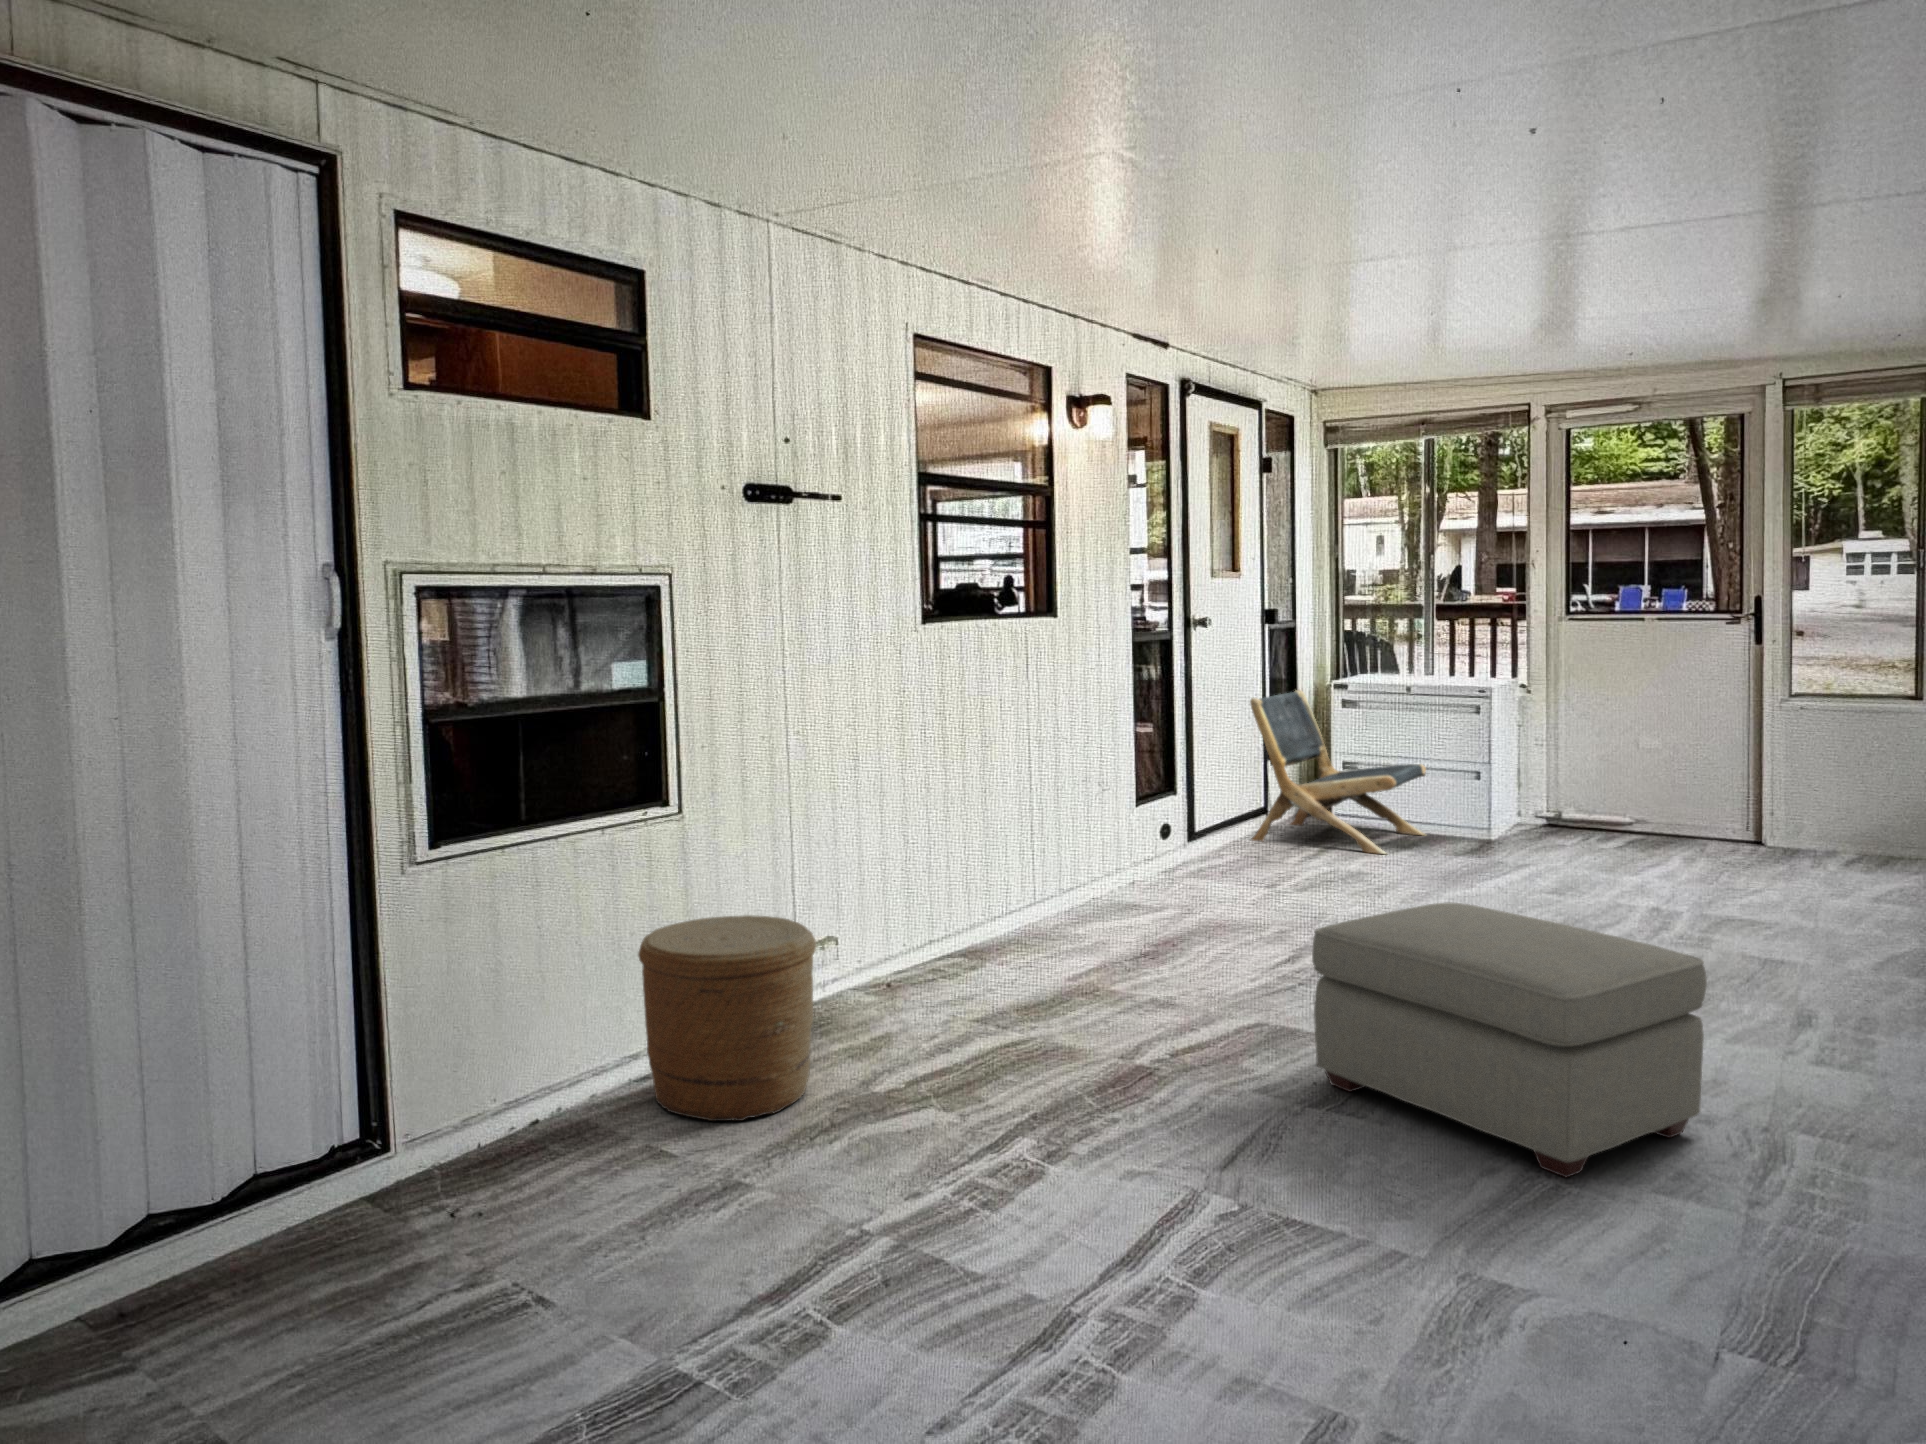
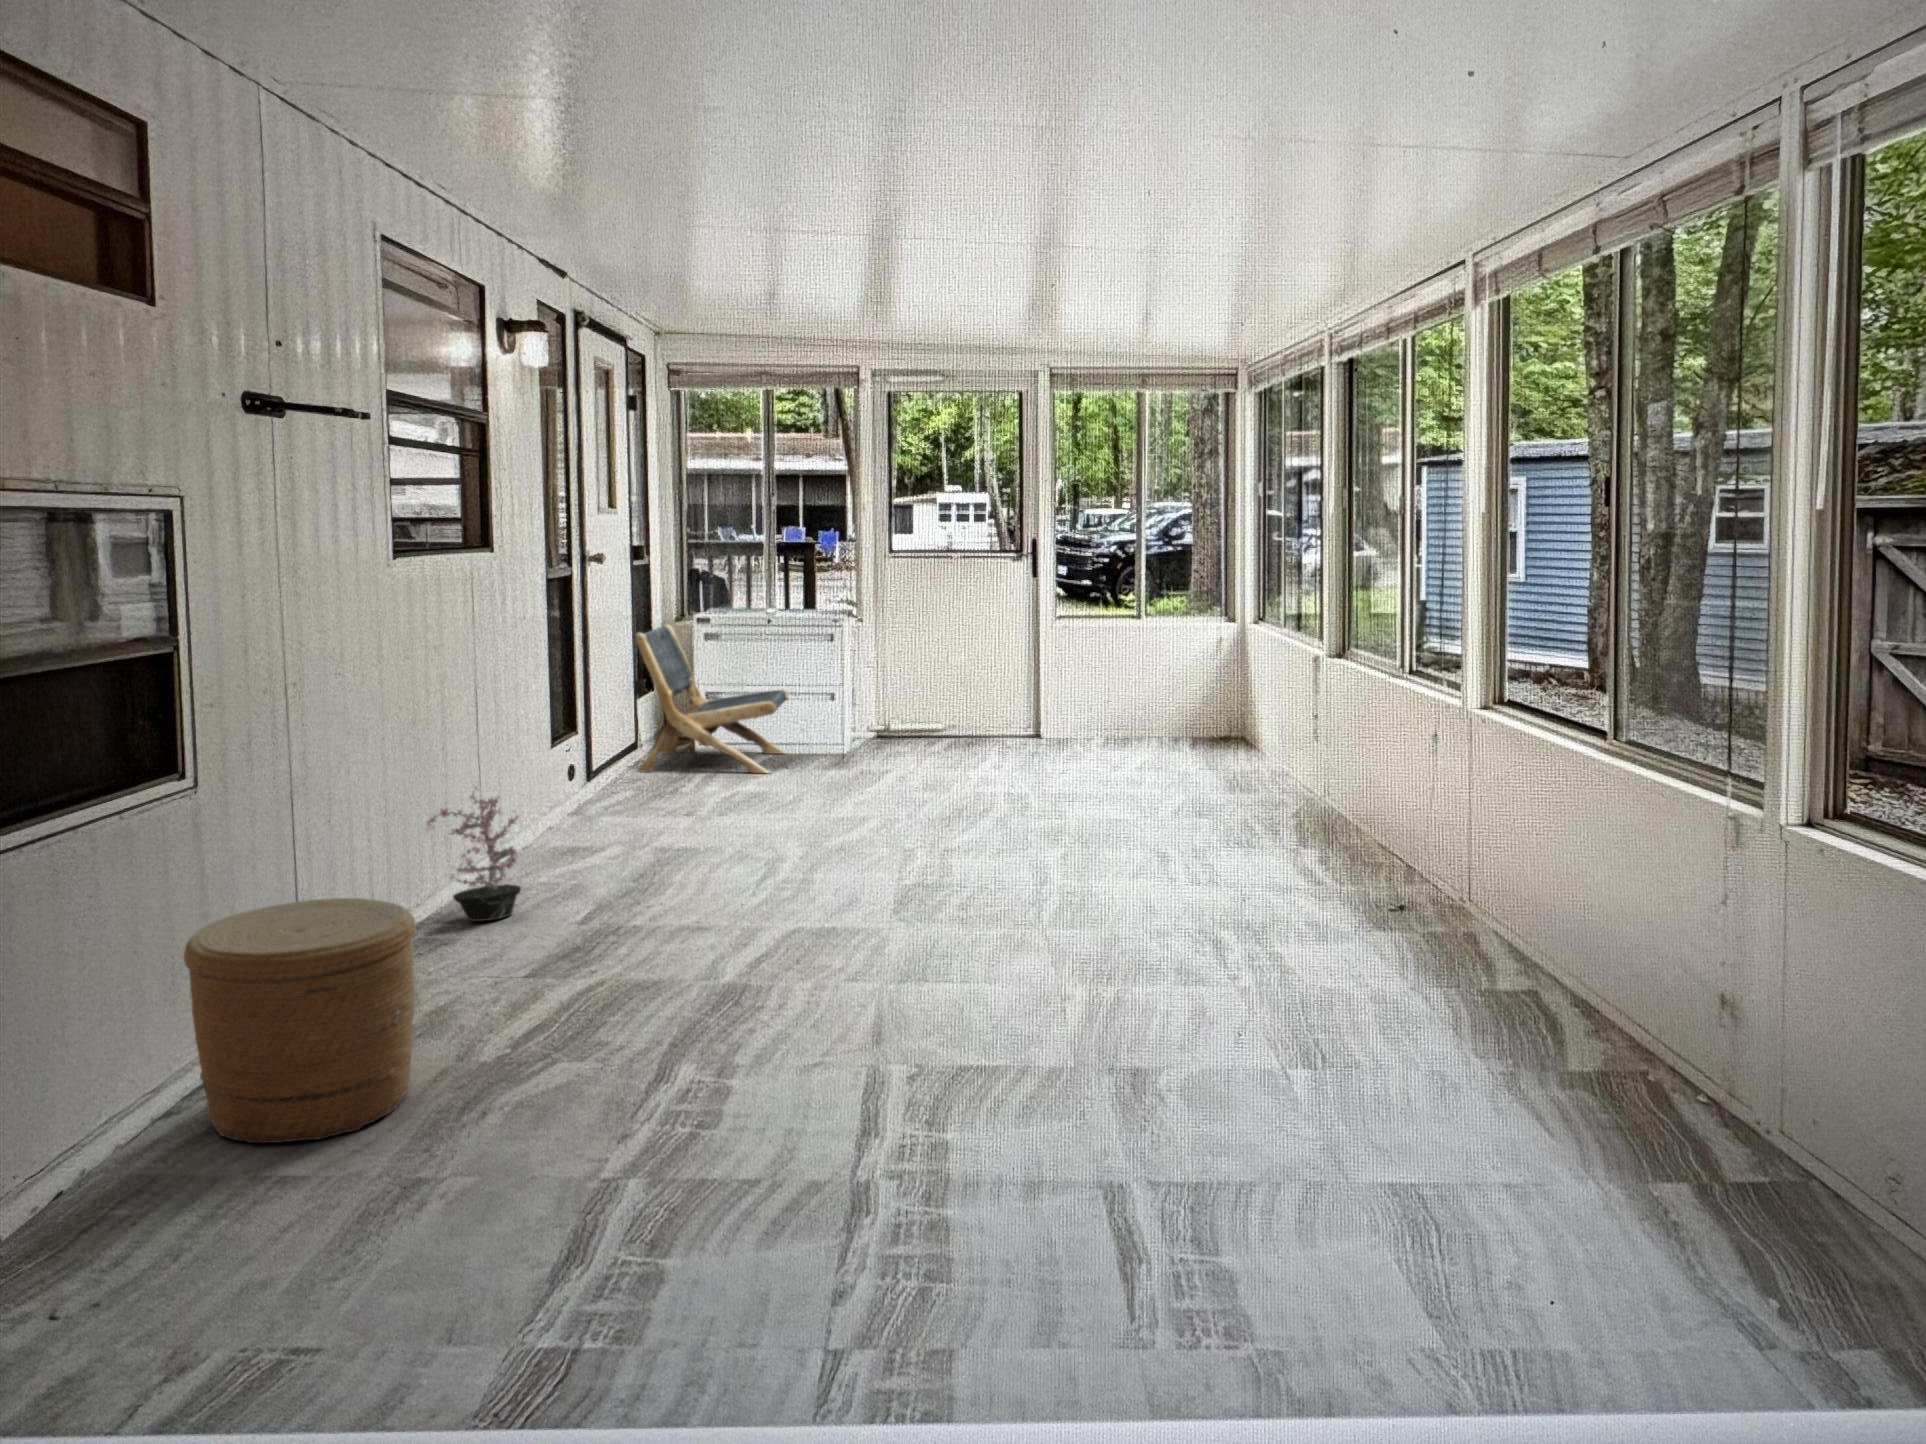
potted plant: none [927,831,1033,963] -> present [424,787,521,921]
ottoman: present [1312,903,1707,1177] -> none [882,802,1168,1002]

